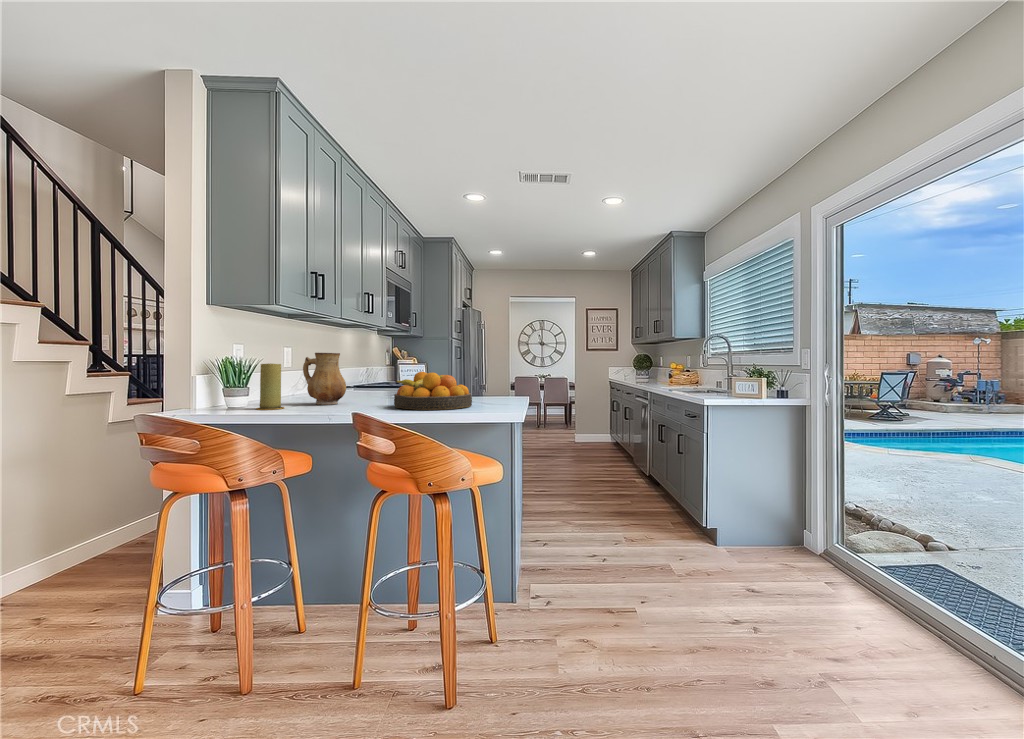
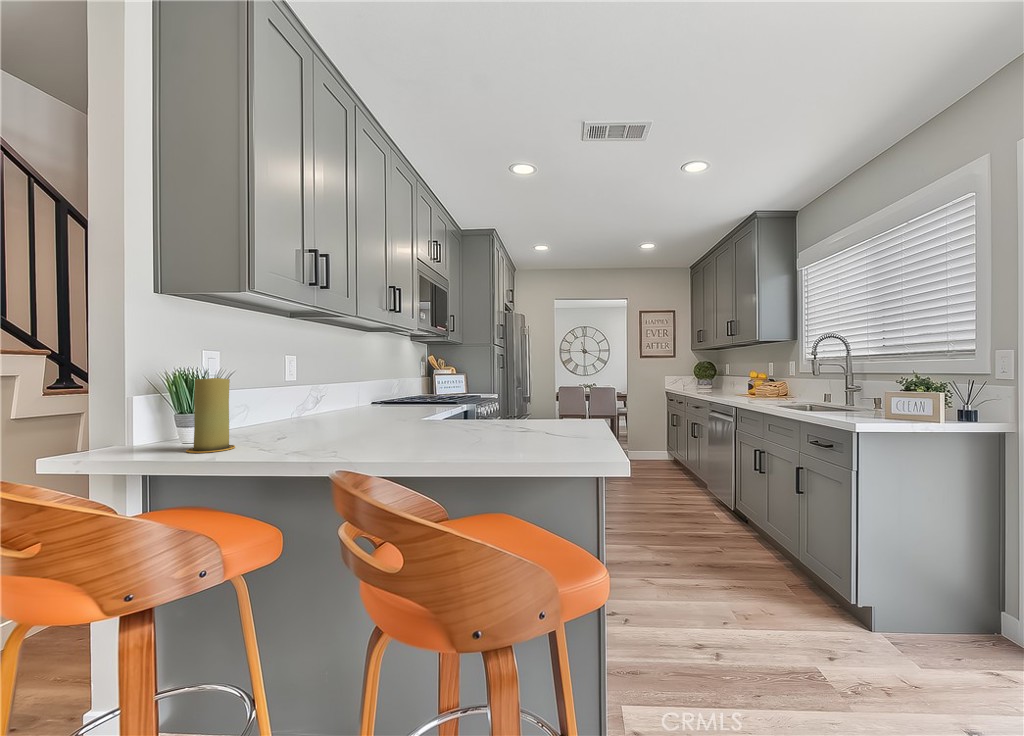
ceramic pitcher: present [303,353,346,405] -> none [276,361,340,439]
fruit bowl: present [394,372,472,410] -> none [402,389,528,457]

